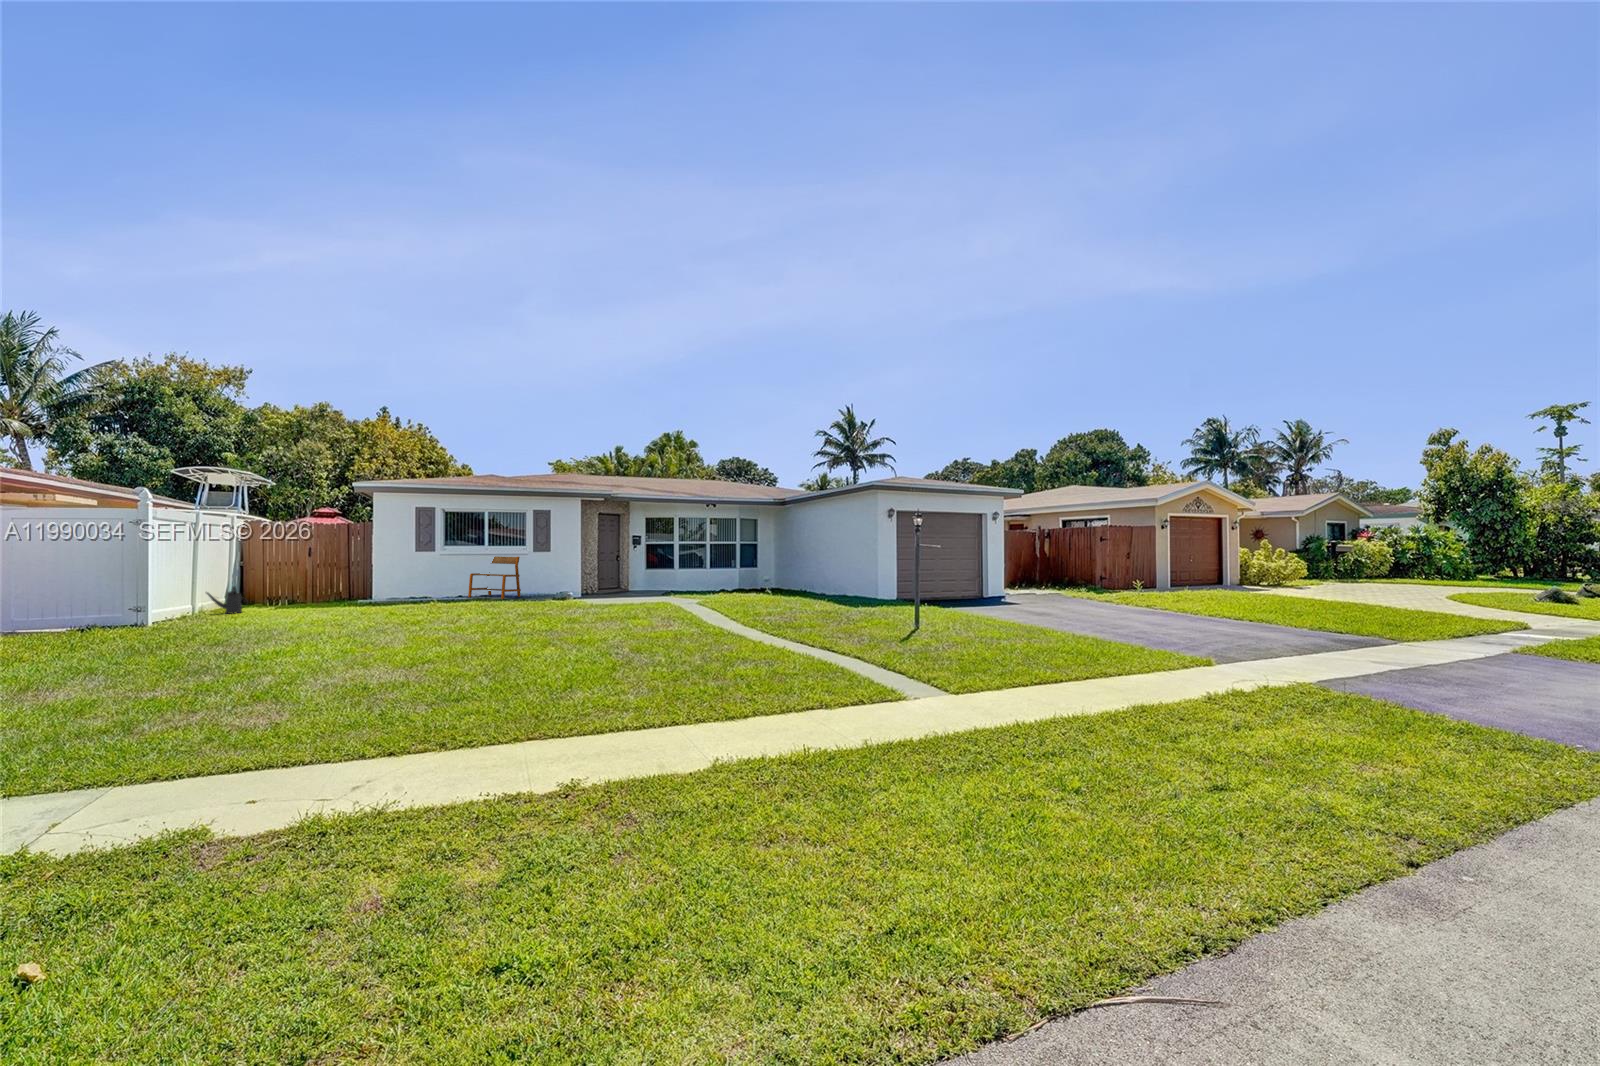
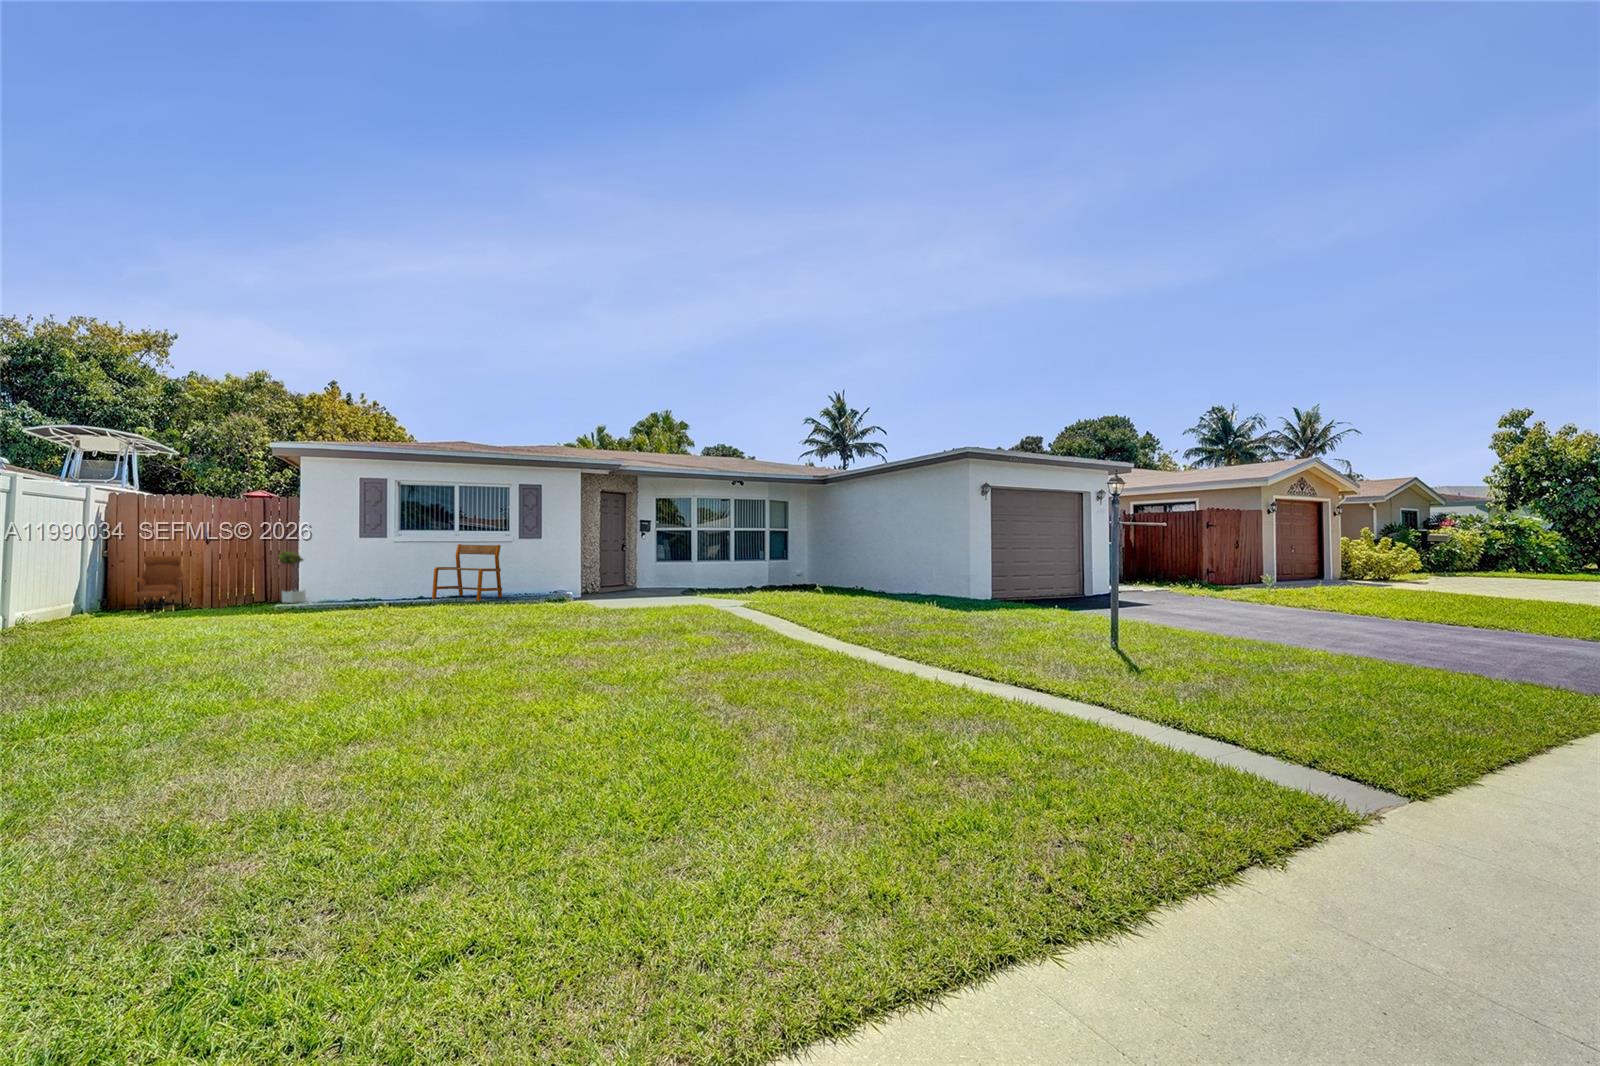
potted tree: none [357,561,376,600] -> present [279,551,306,603]
lounge chair: none [255,565,294,604] -> present [133,556,188,610]
watering can: present [206,587,242,614] -> none [41,585,108,625]

